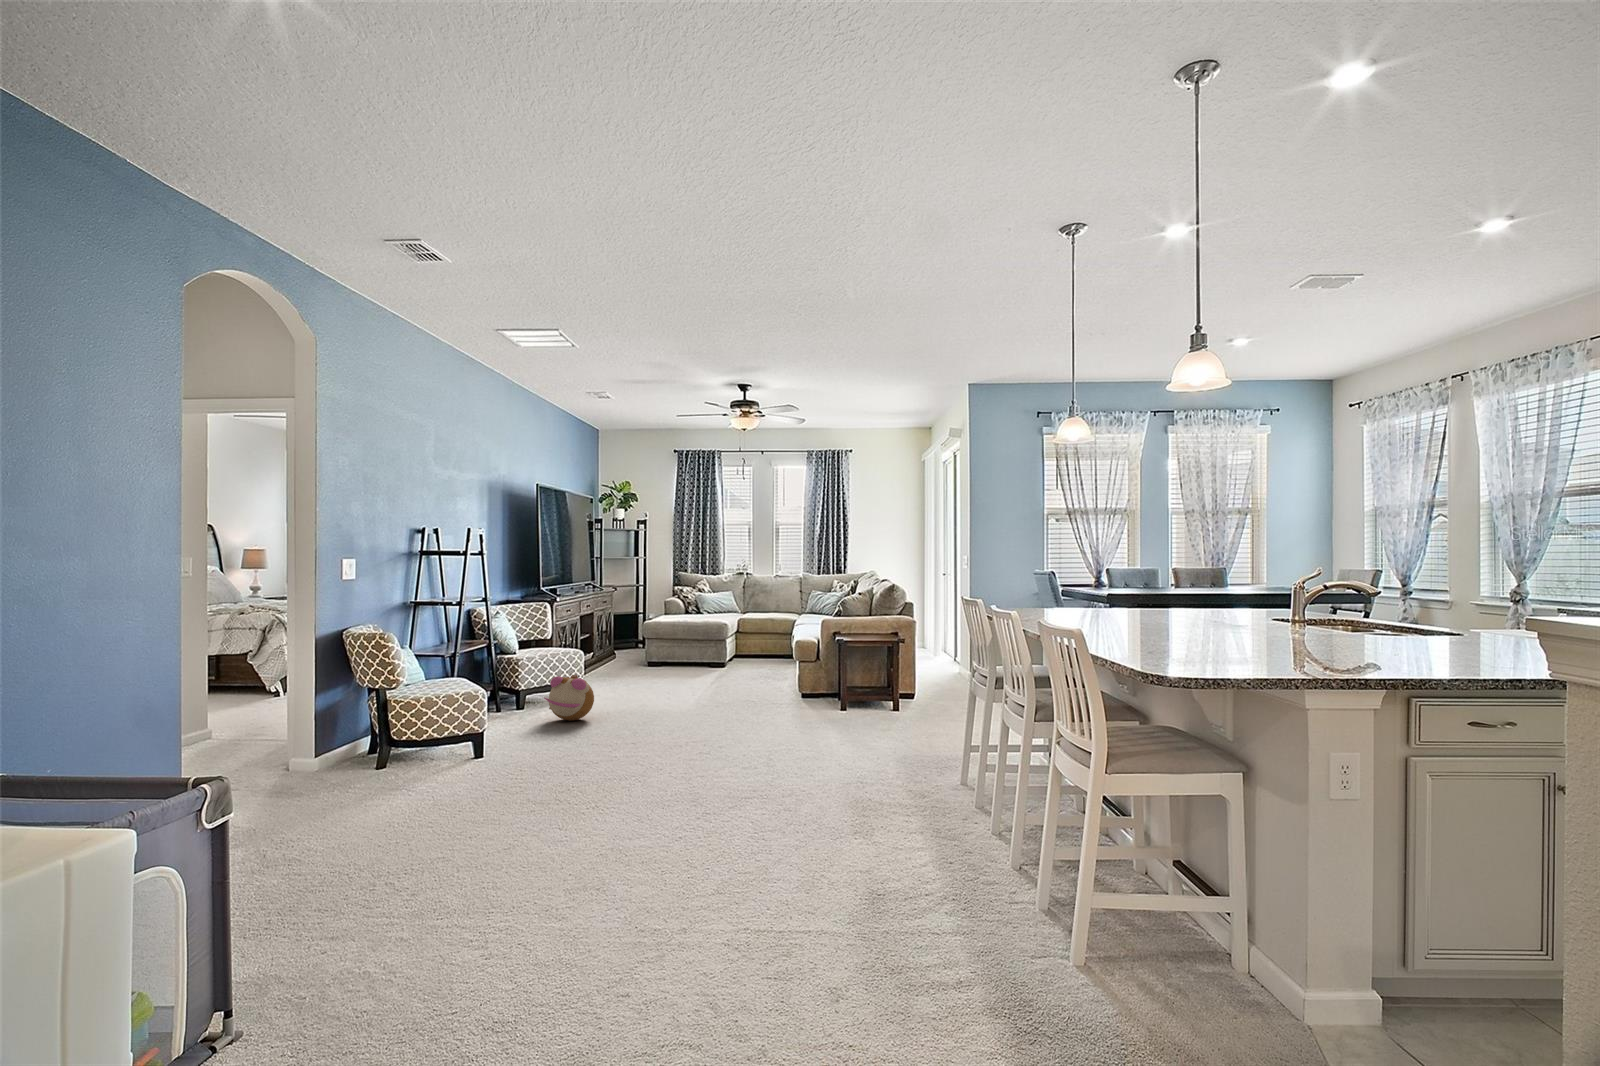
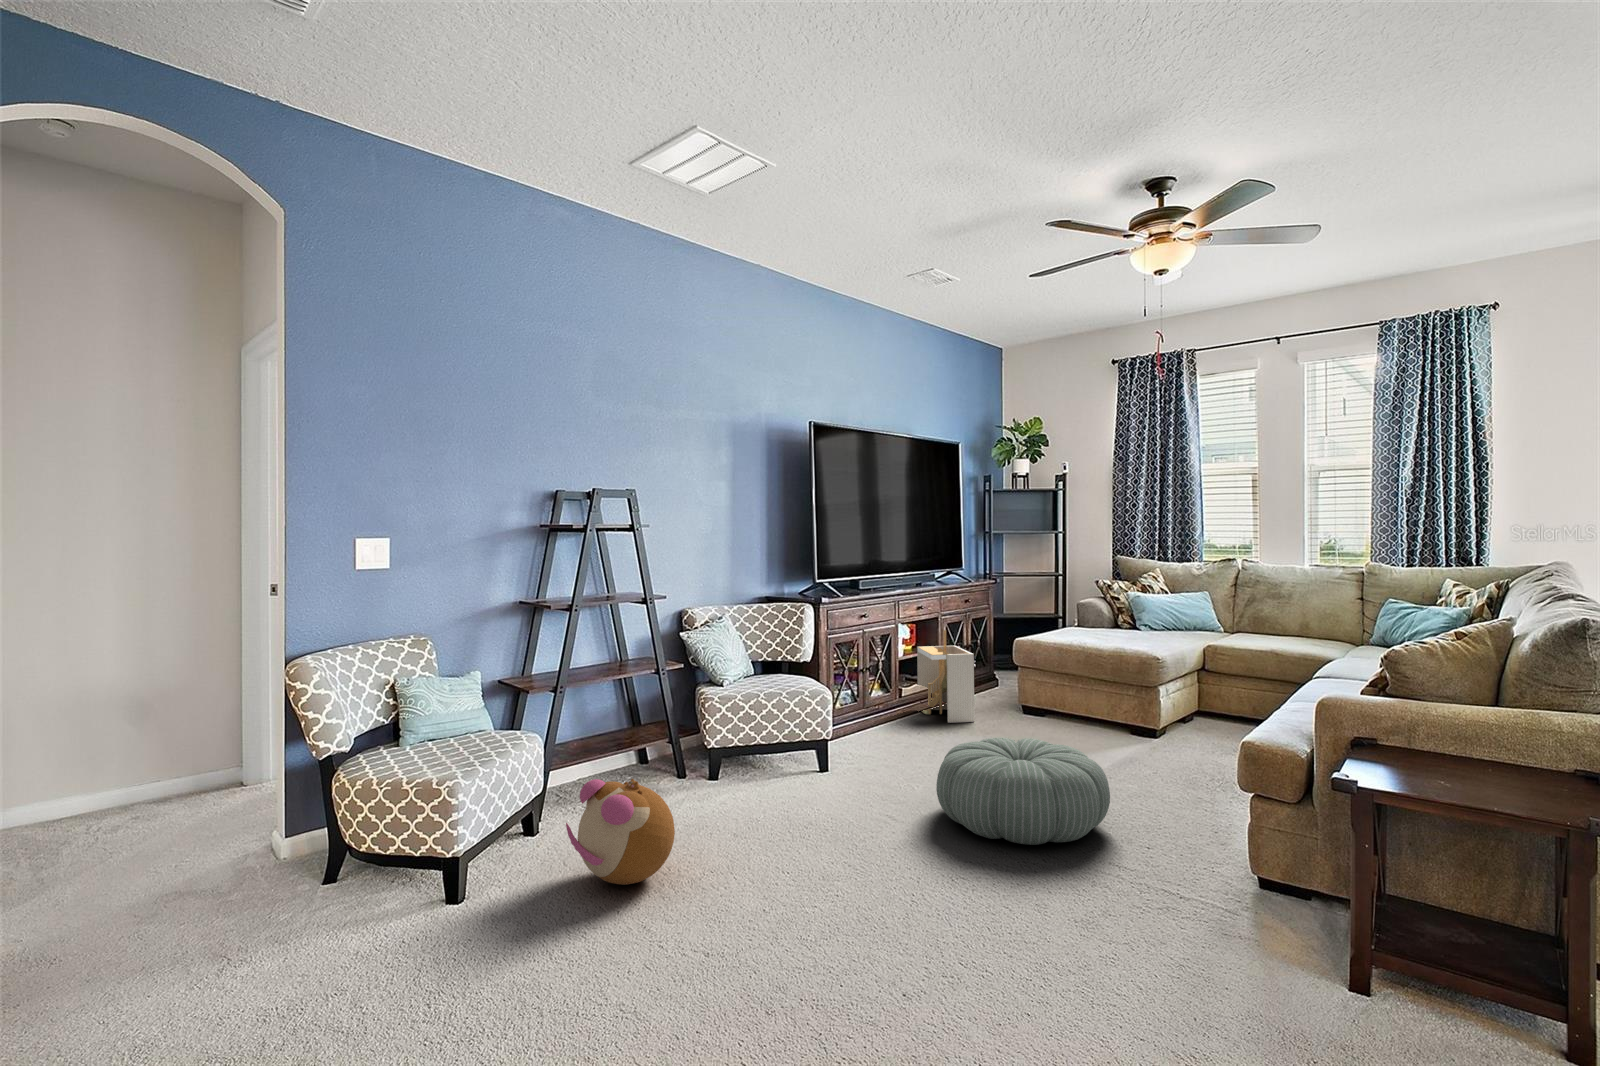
storage bin: none [589,618,629,671] -> present [917,630,974,723]
pouf: none [663,656,737,695] -> present [936,737,1110,845]

